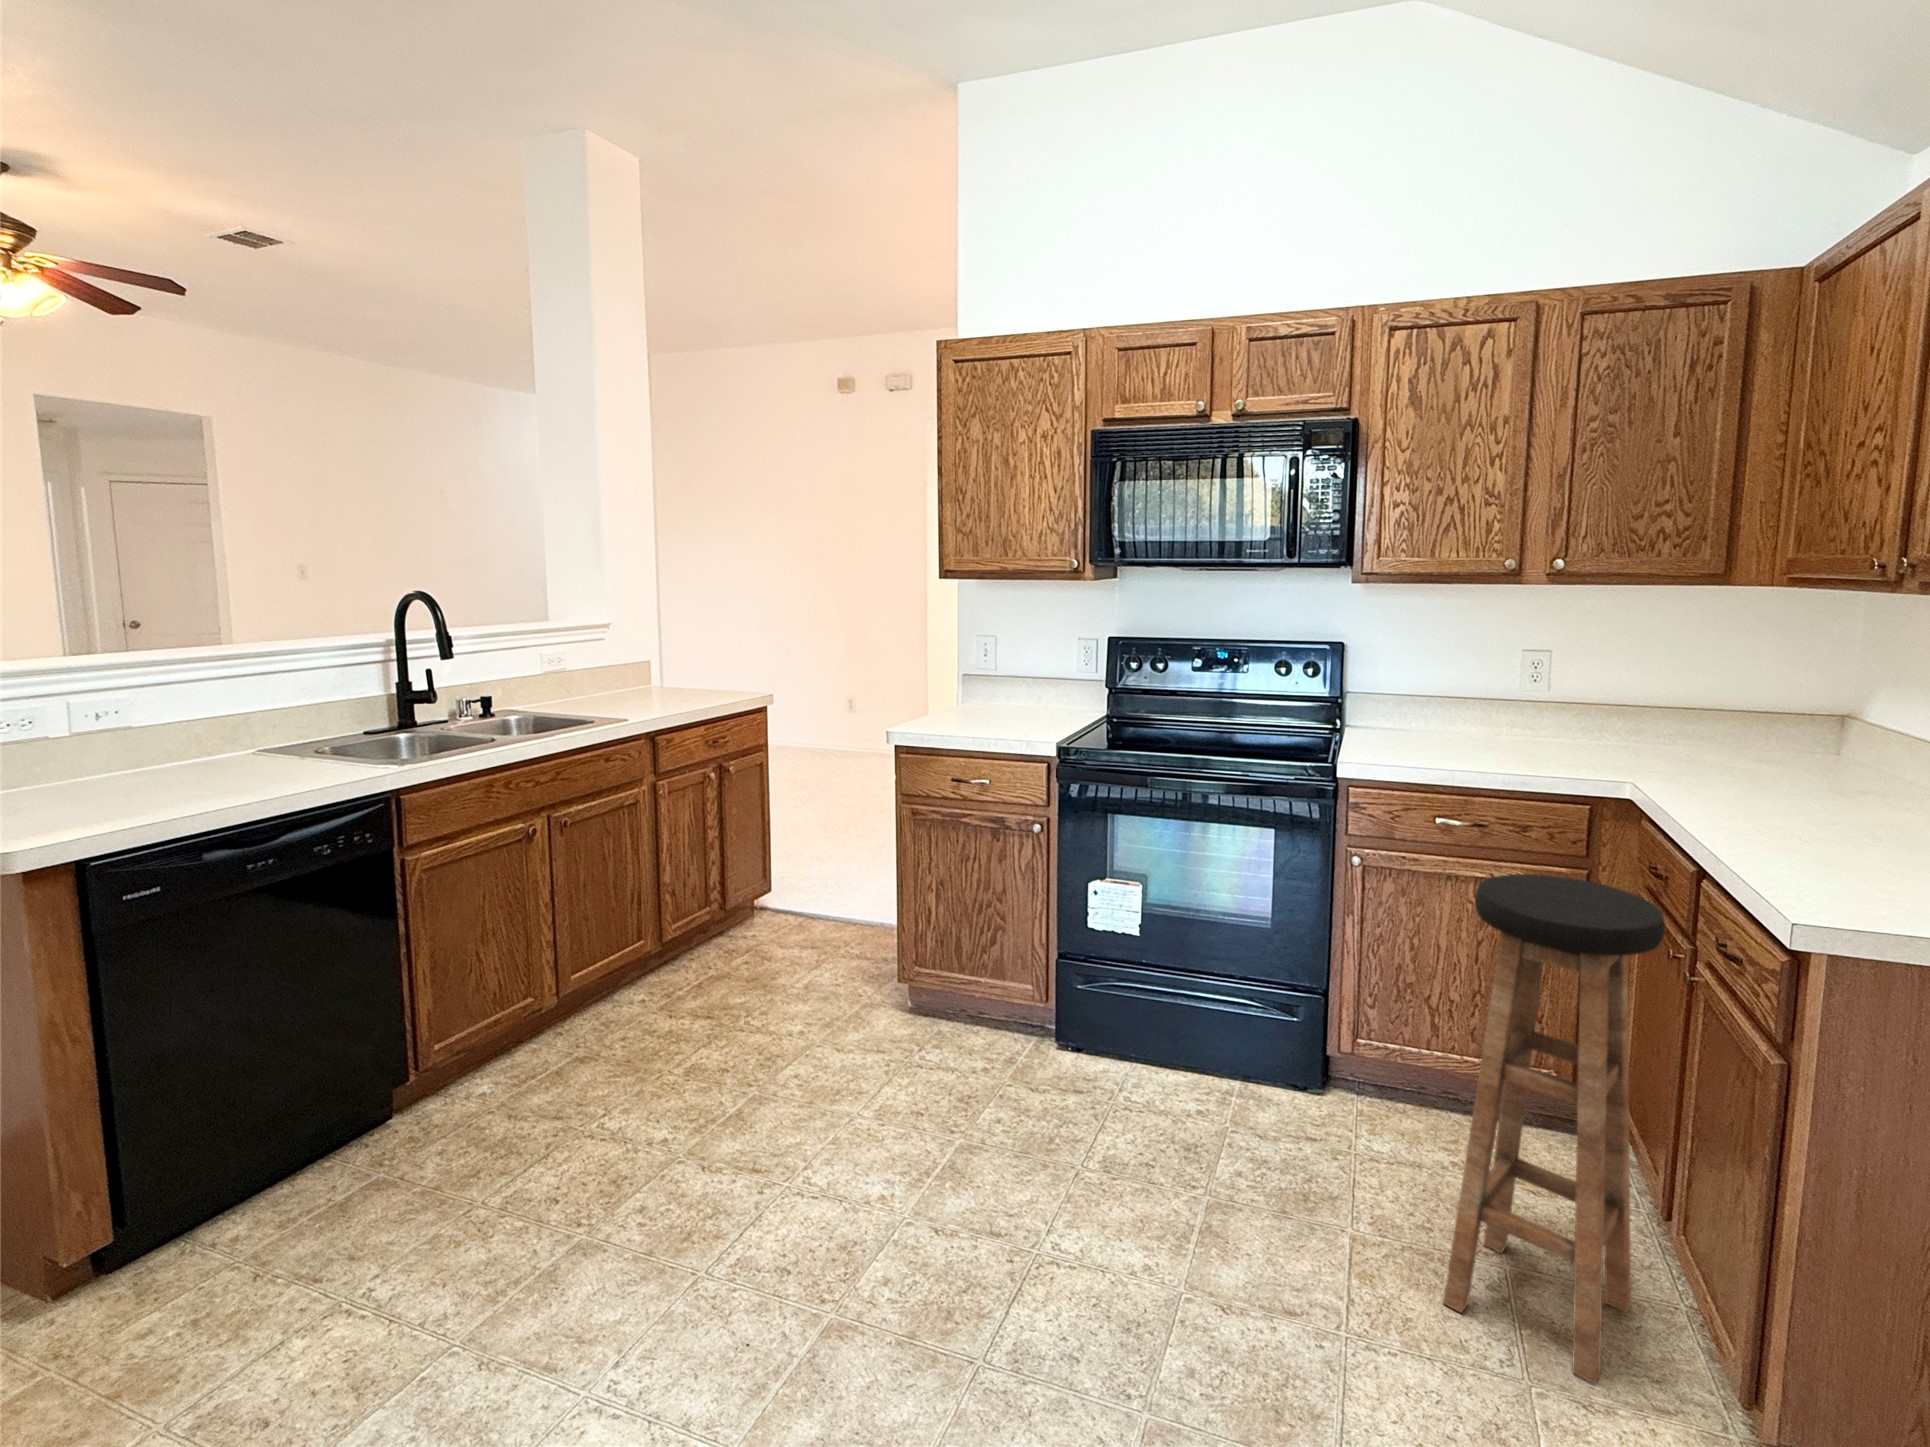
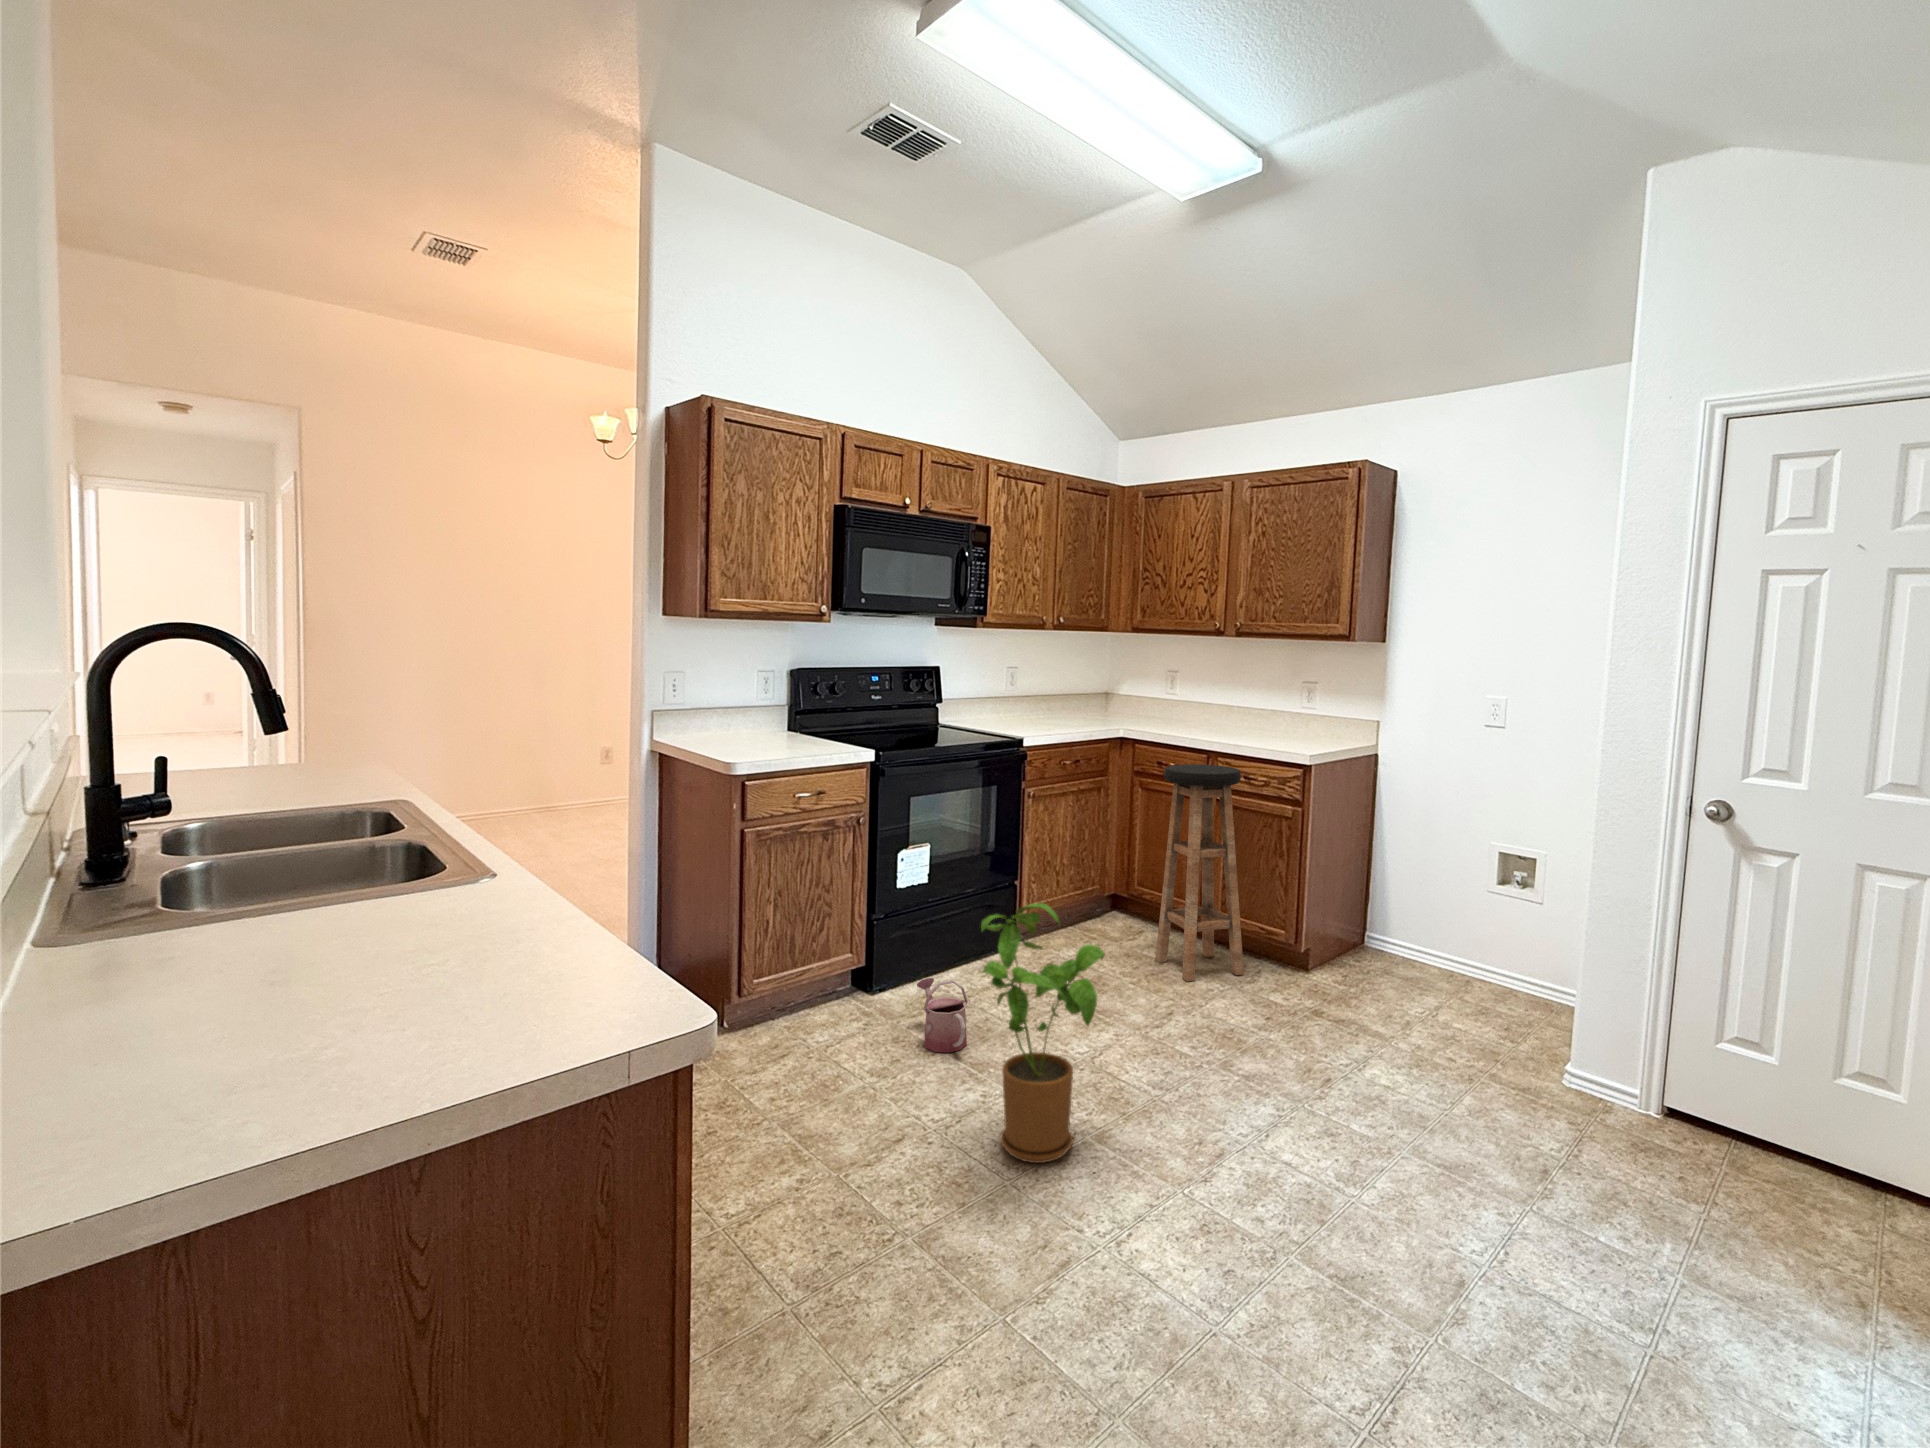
house plant: none [658,976,850,1323] -> present [981,903,1105,1163]
watering can: none [945,1045,1029,1149] -> present [917,978,968,1053]

